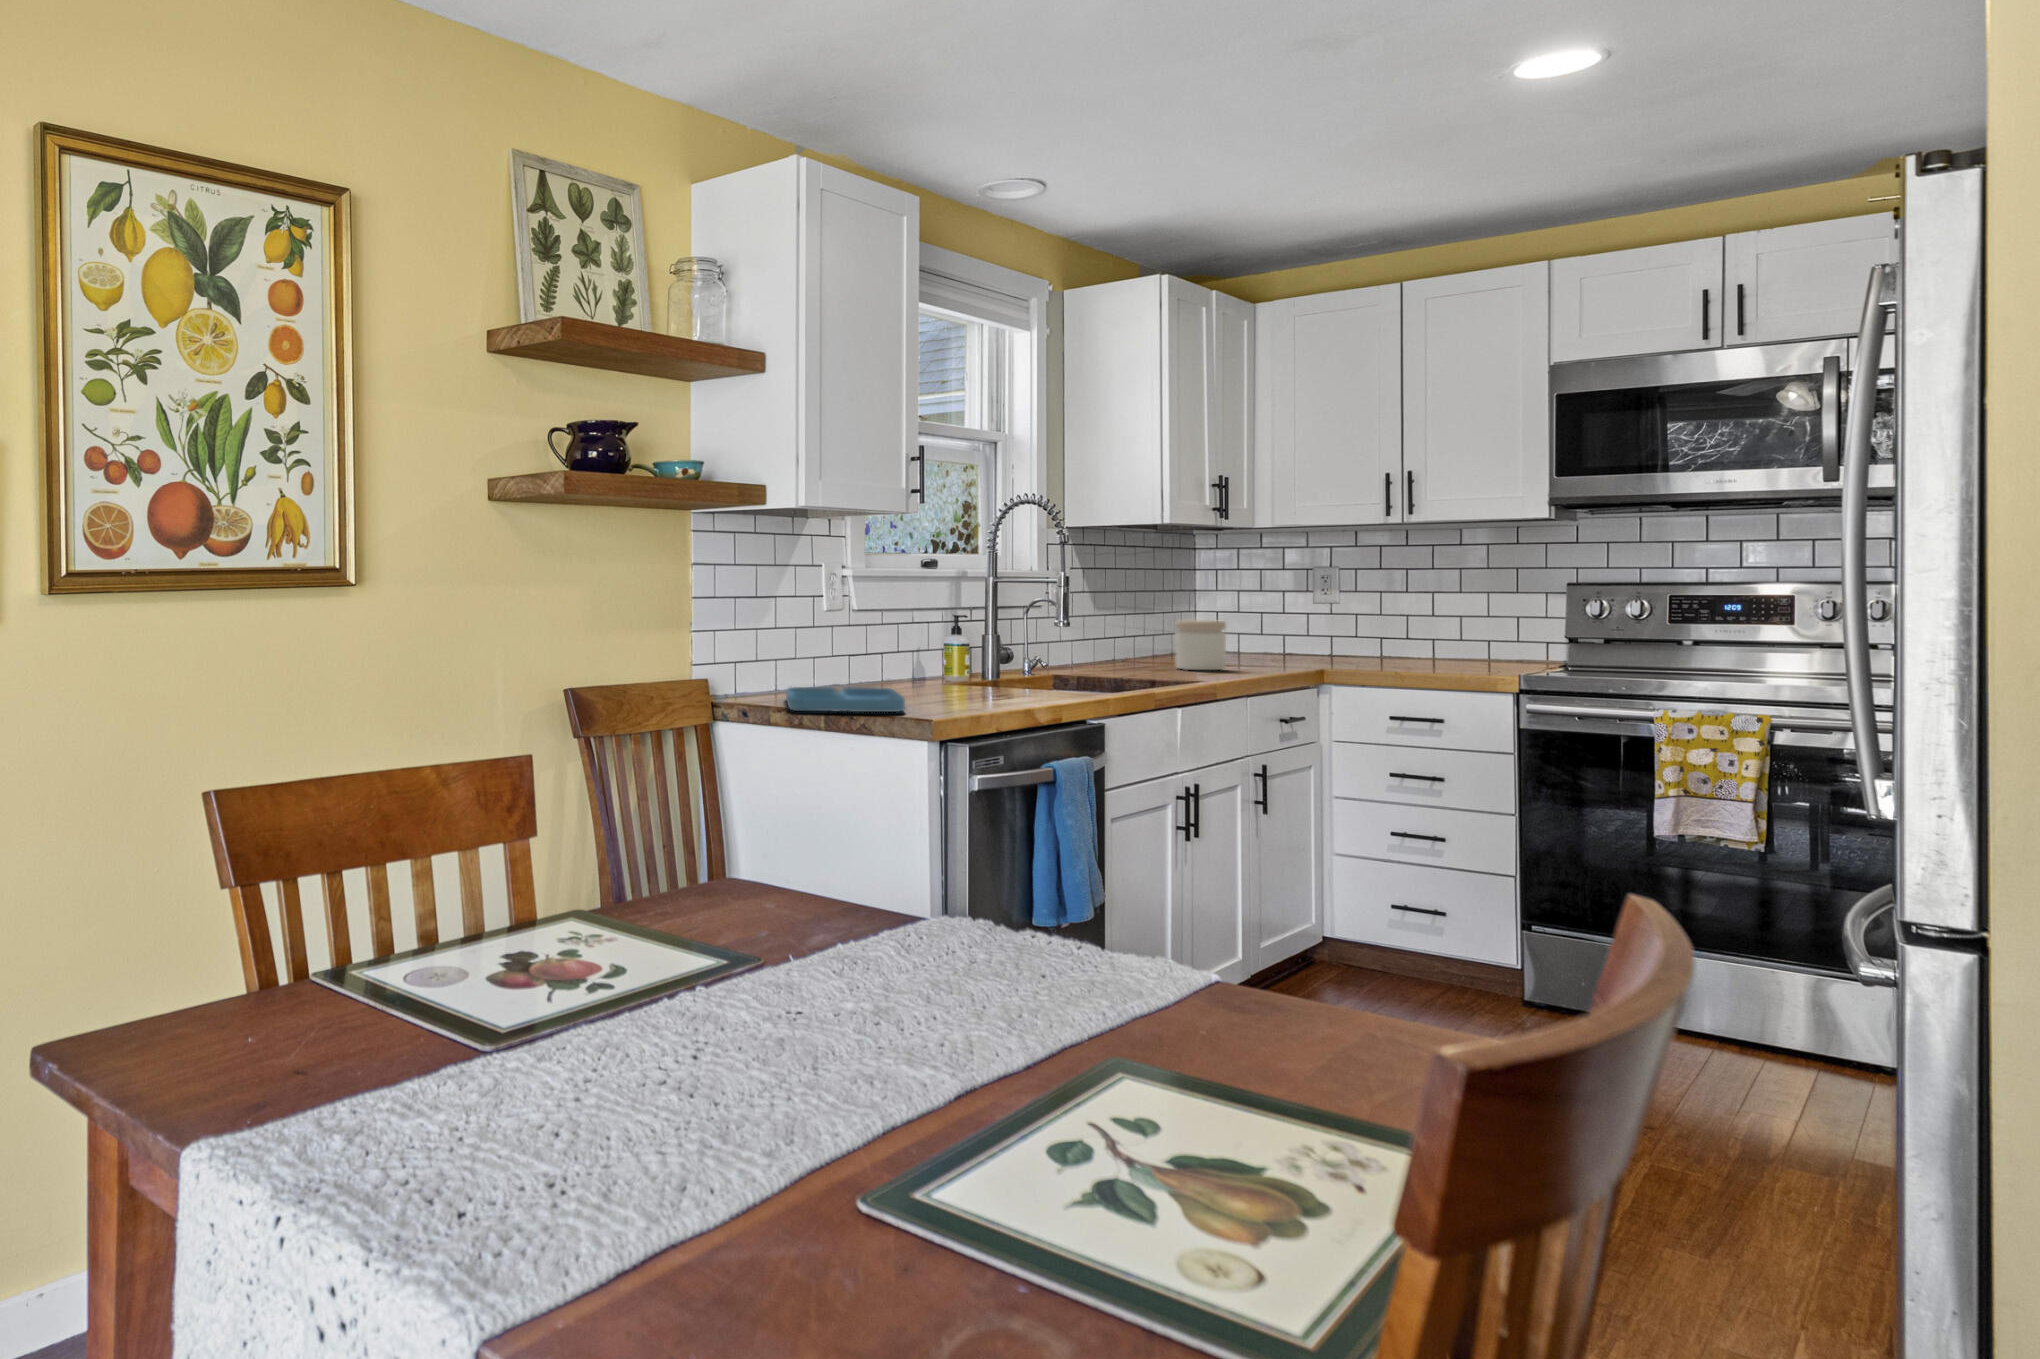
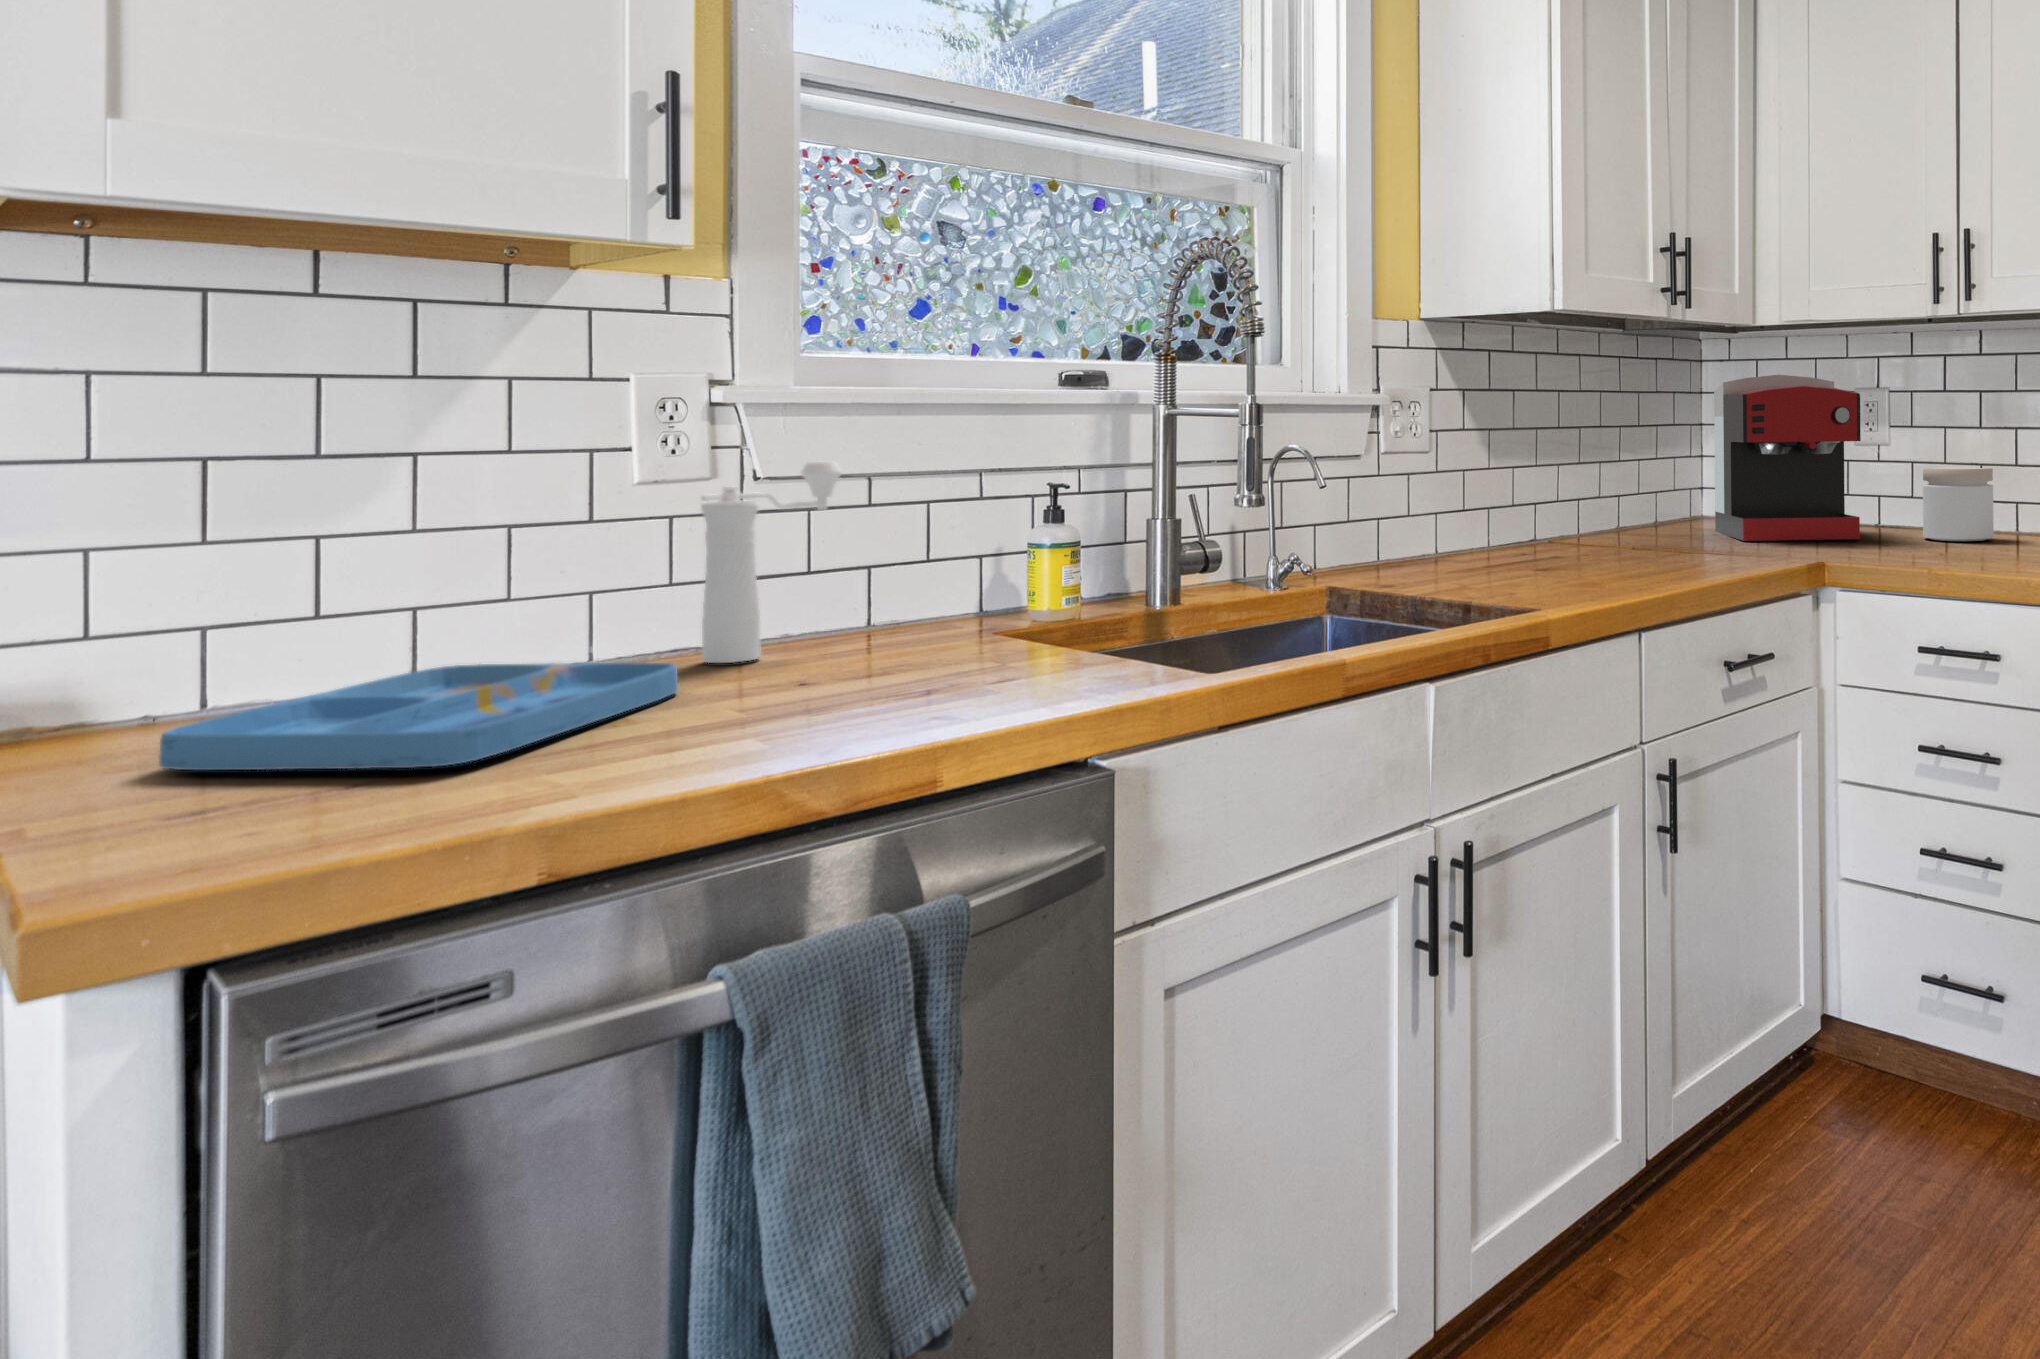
coffee maker: none [1219,558,1328,660] -> present [1714,375,1861,541]
pepper mill: none [854,605,896,693] -> present [701,462,843,663]
jar: present [1175,620,1226,670] -> present [1923,467,1994,541]

